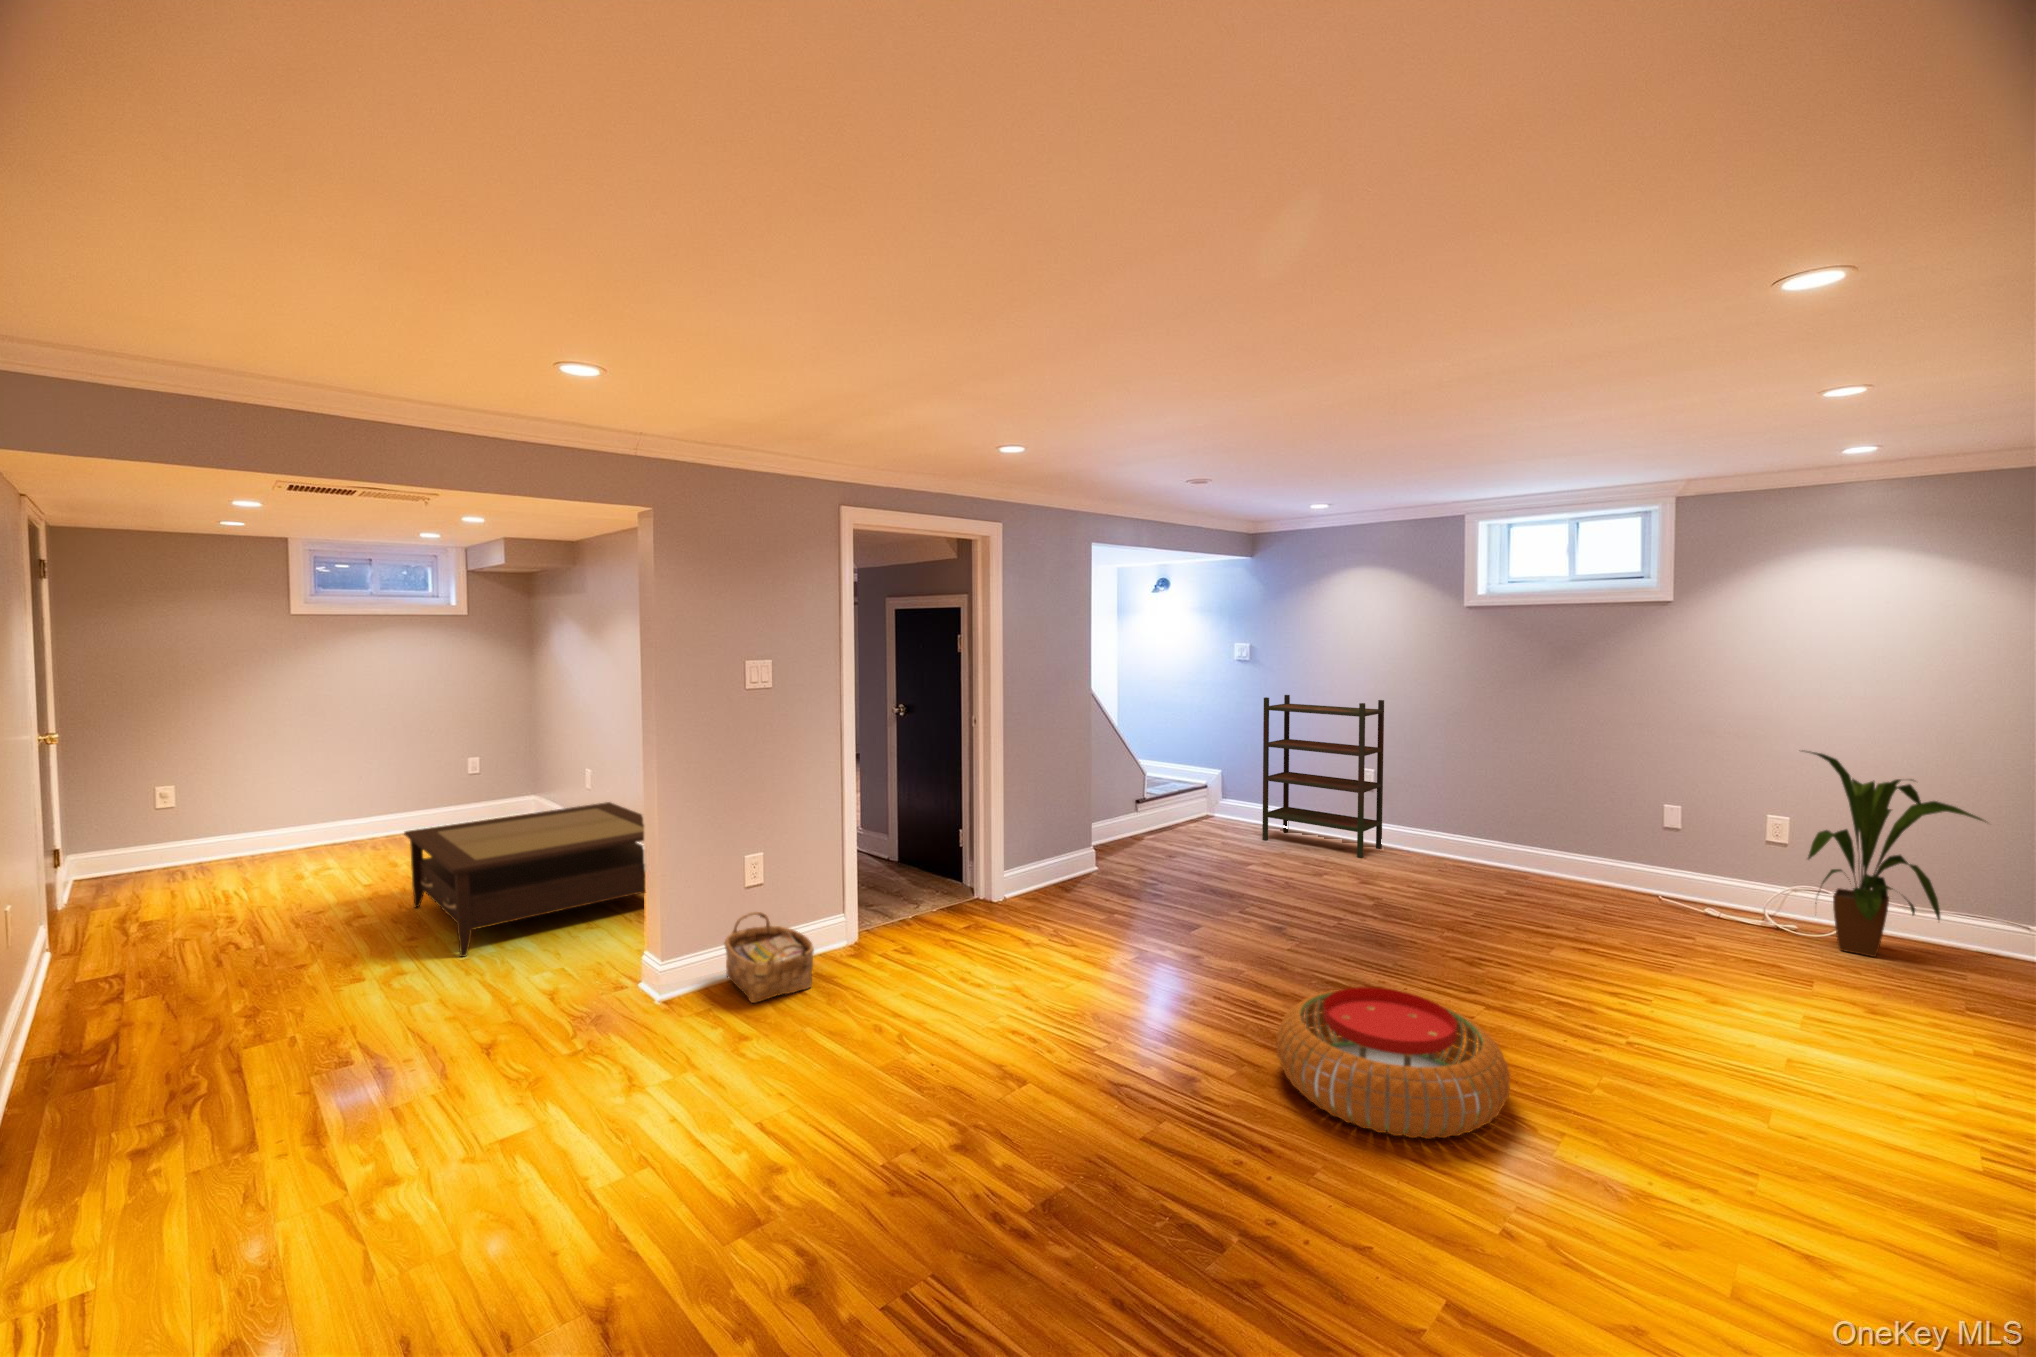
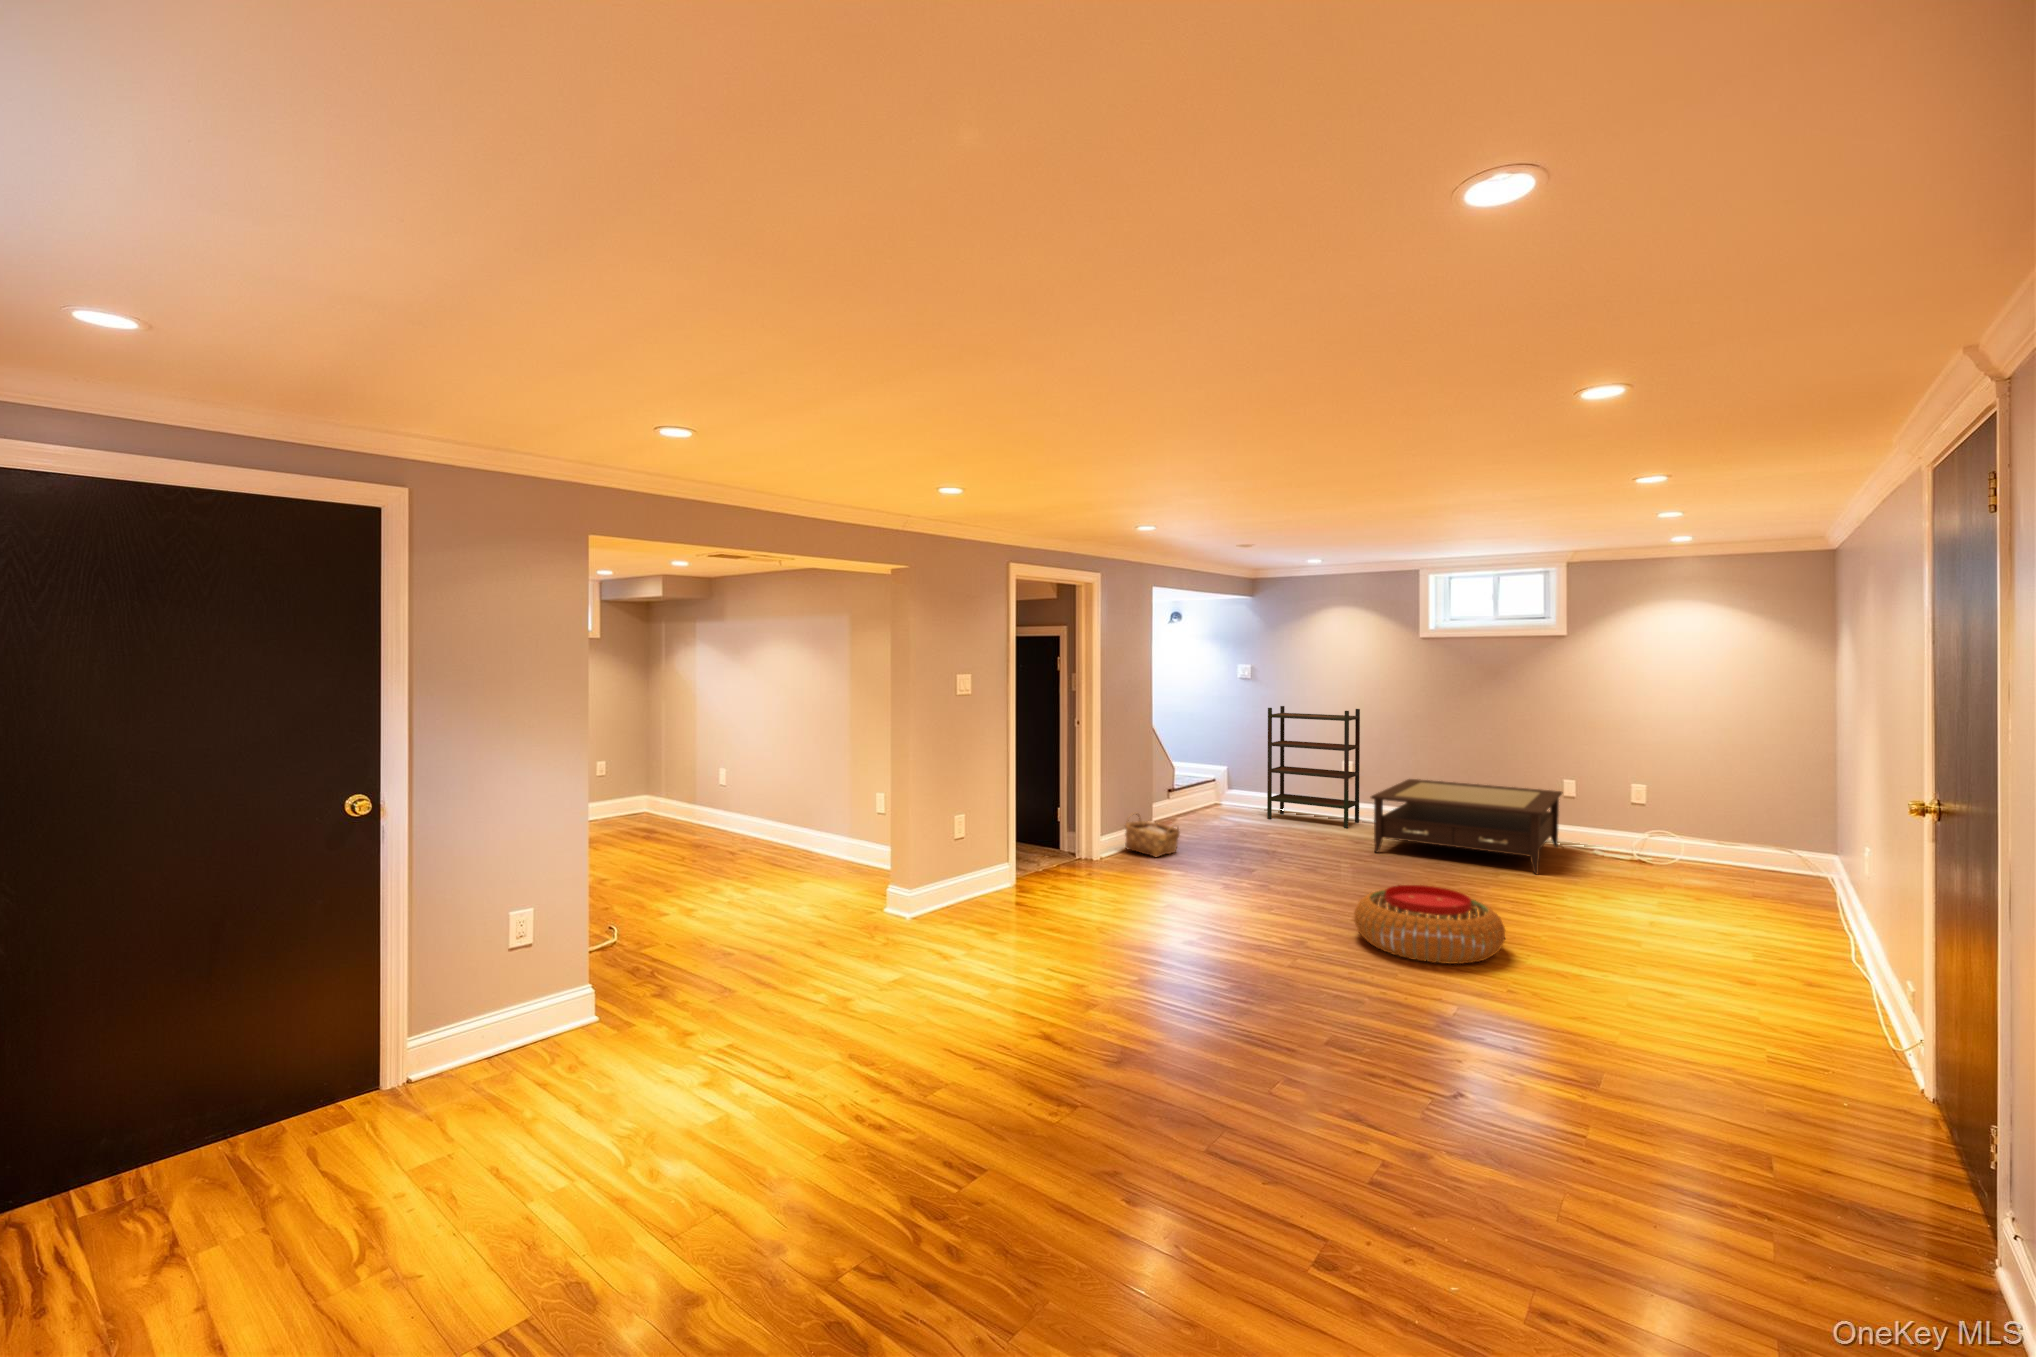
house plant: present [1807,751,1984,957] -> none [1654,736,1772,874]
coffee table: present [405,802,645,957] -> present [1371,779,1563,874]
woven basket: present [724,912,814,1003] -> present [1125,812,1180,857]

